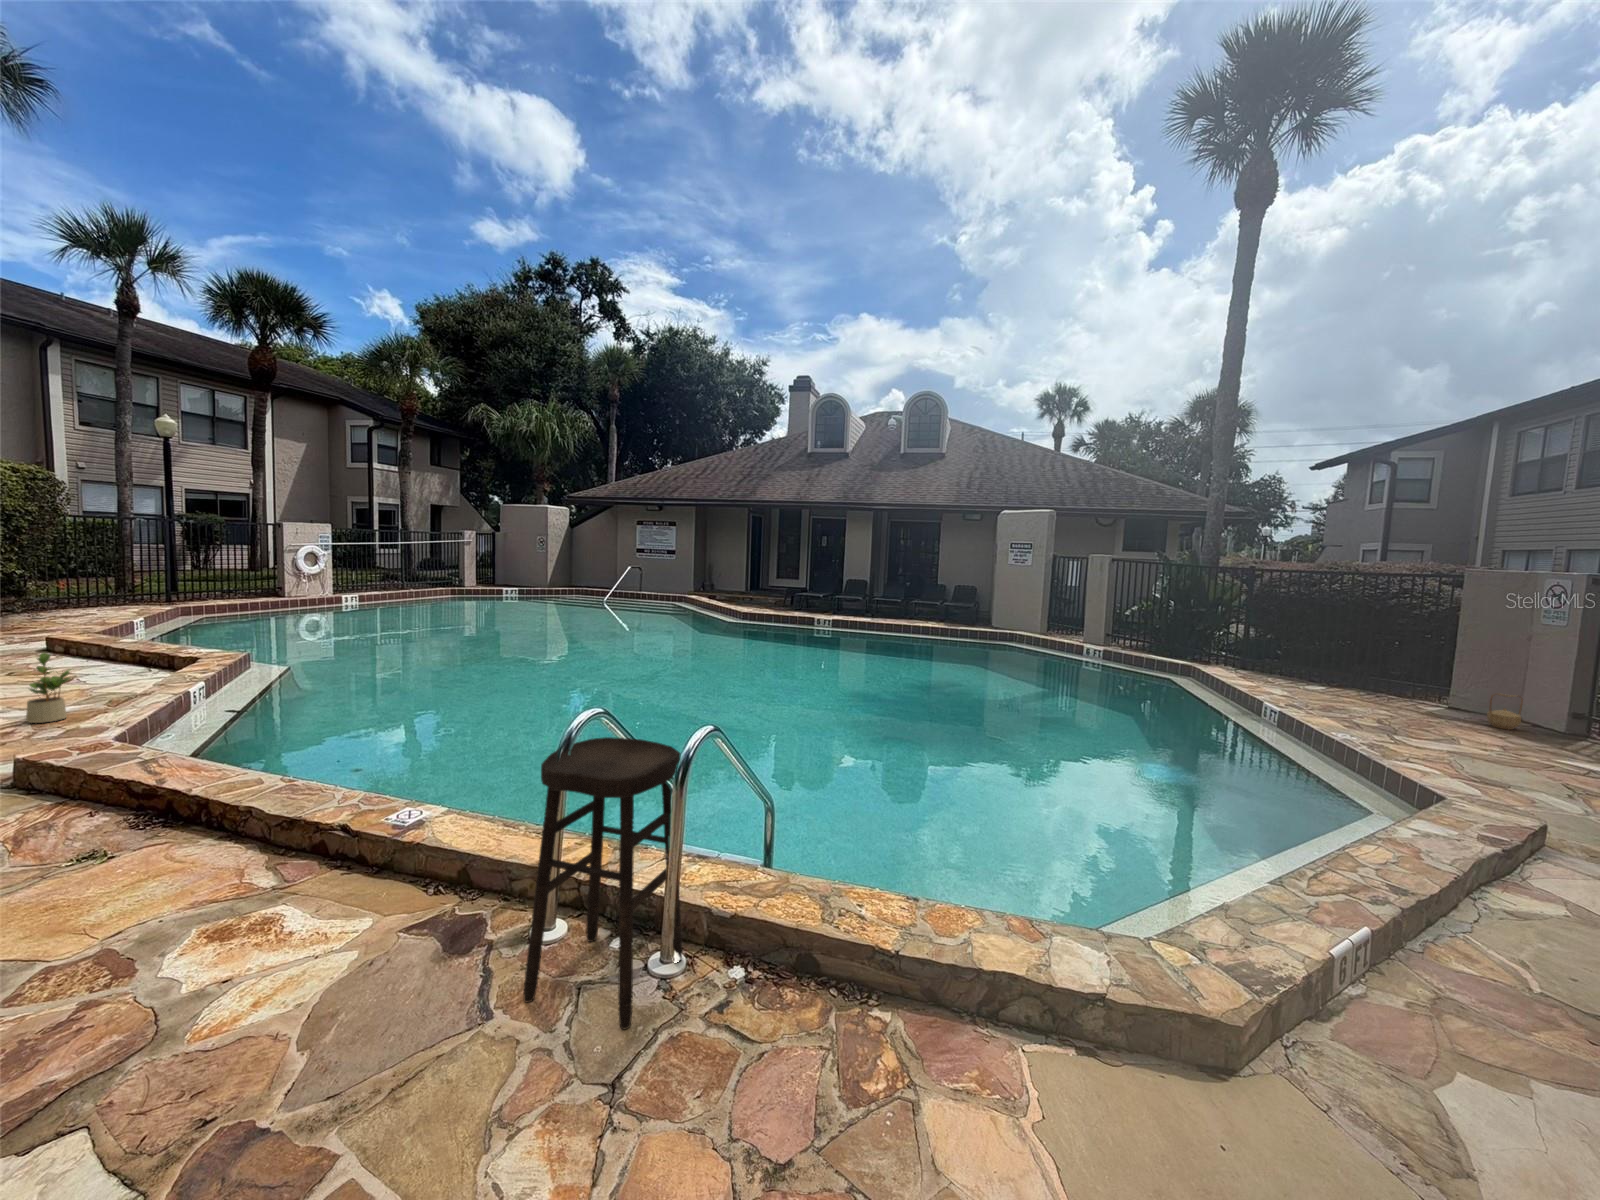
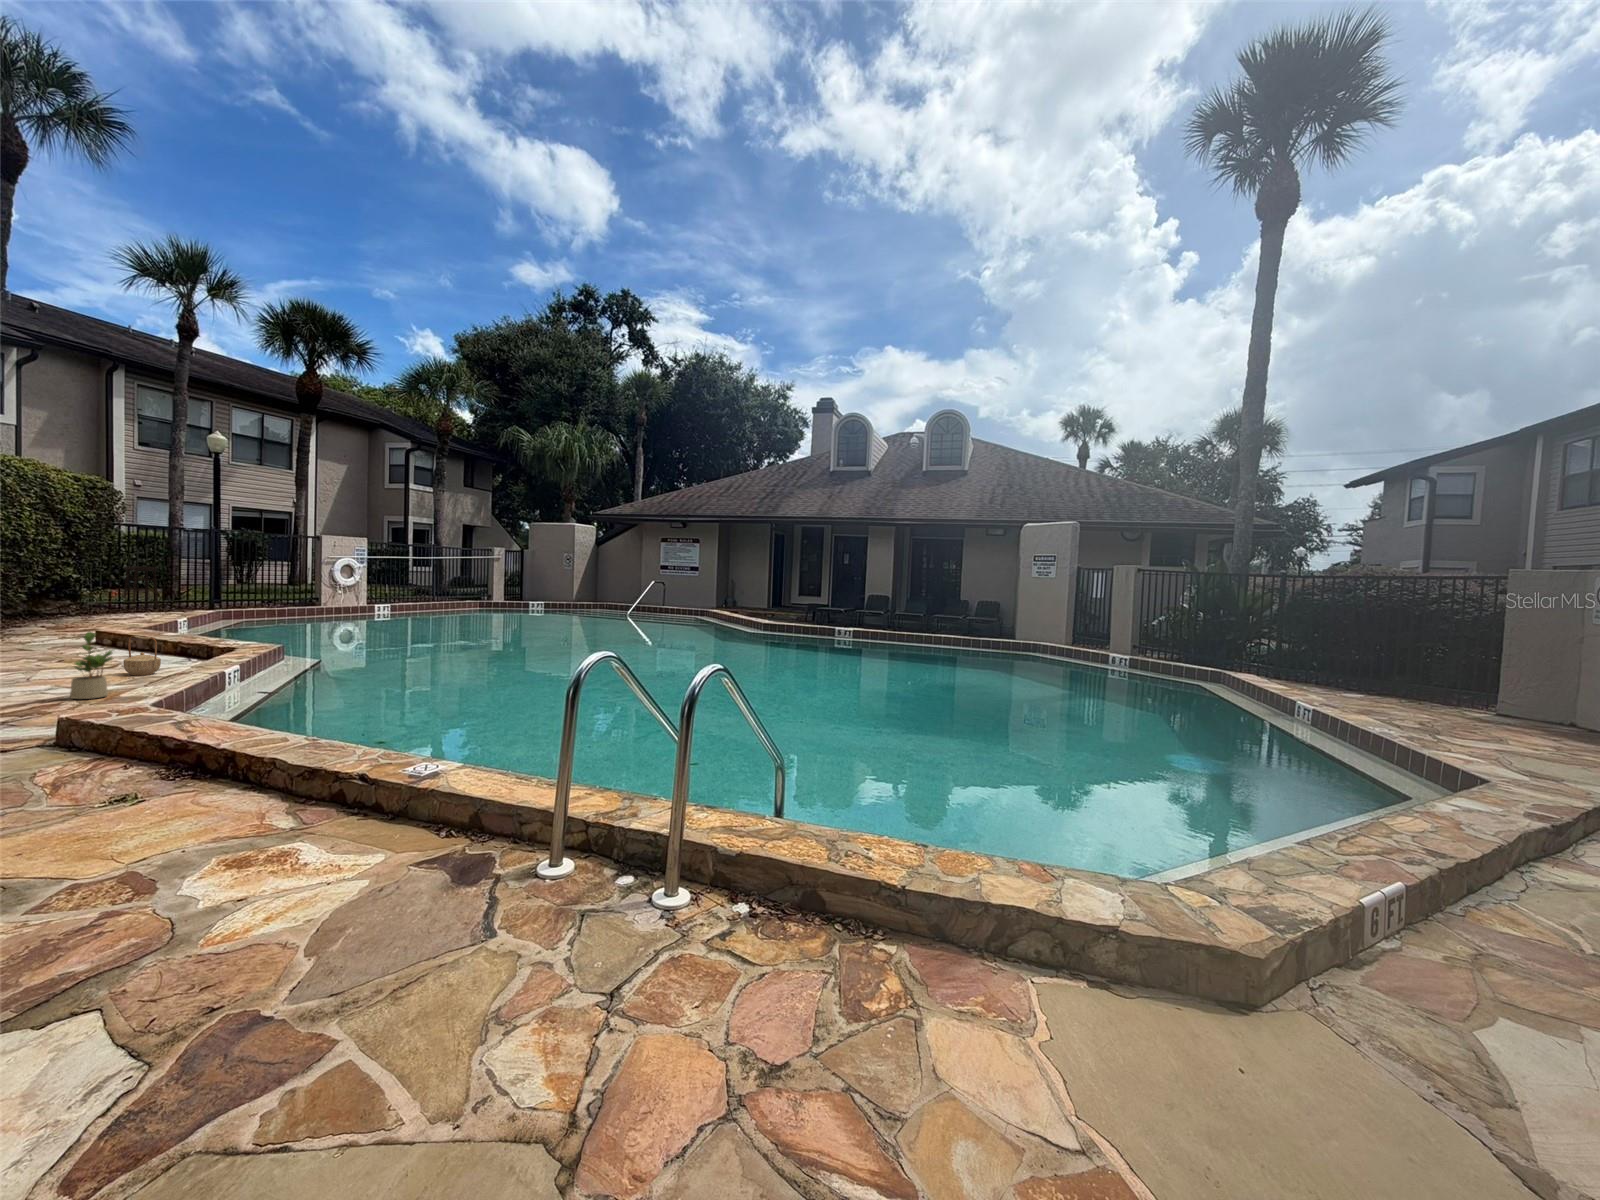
basket: present [1487,693,1523,730] -> present [124,635,161,676]
stool: present [524,737,682,1029] -> present [123,566,159,609]

